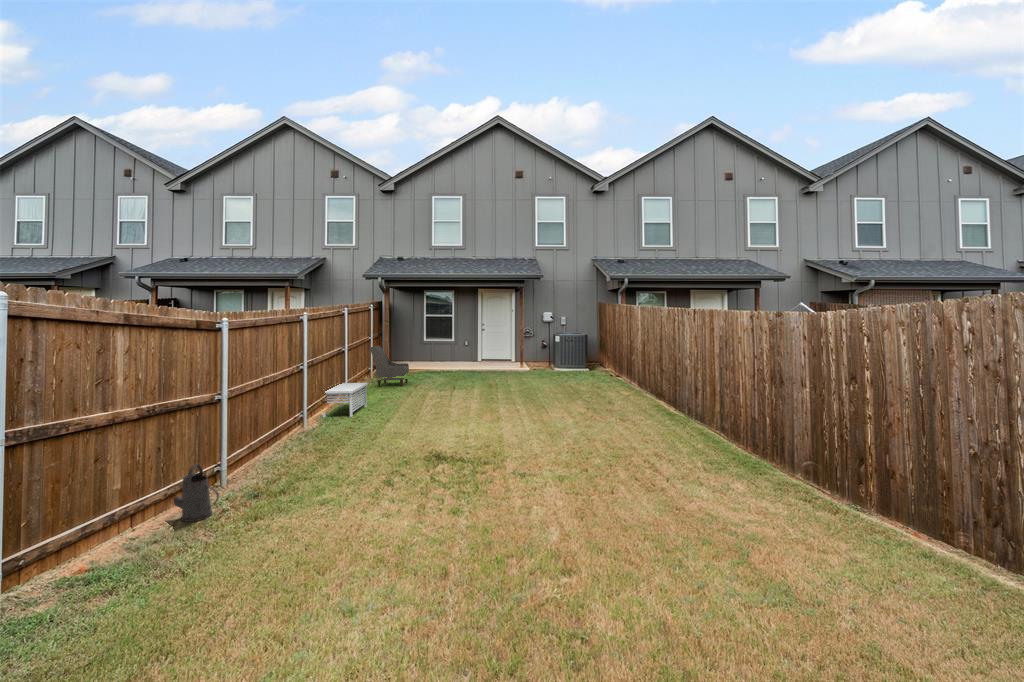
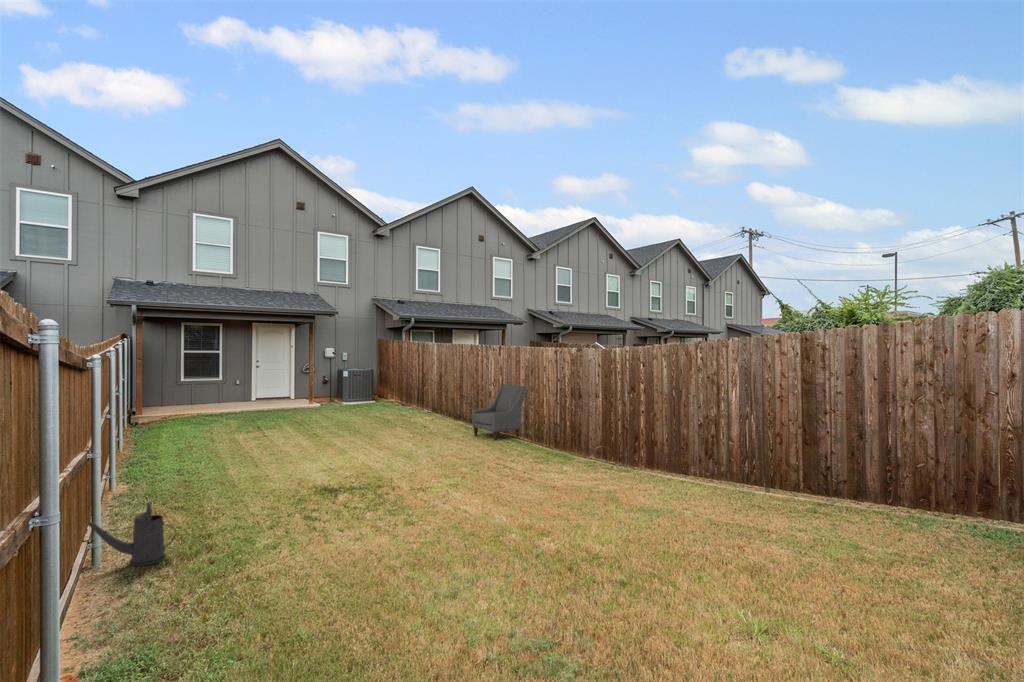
chair: present [370,345,409,387] -> present [472,385,527,440]
storage bench: present [323,383,367,417] -> none [123,423,168,465]

